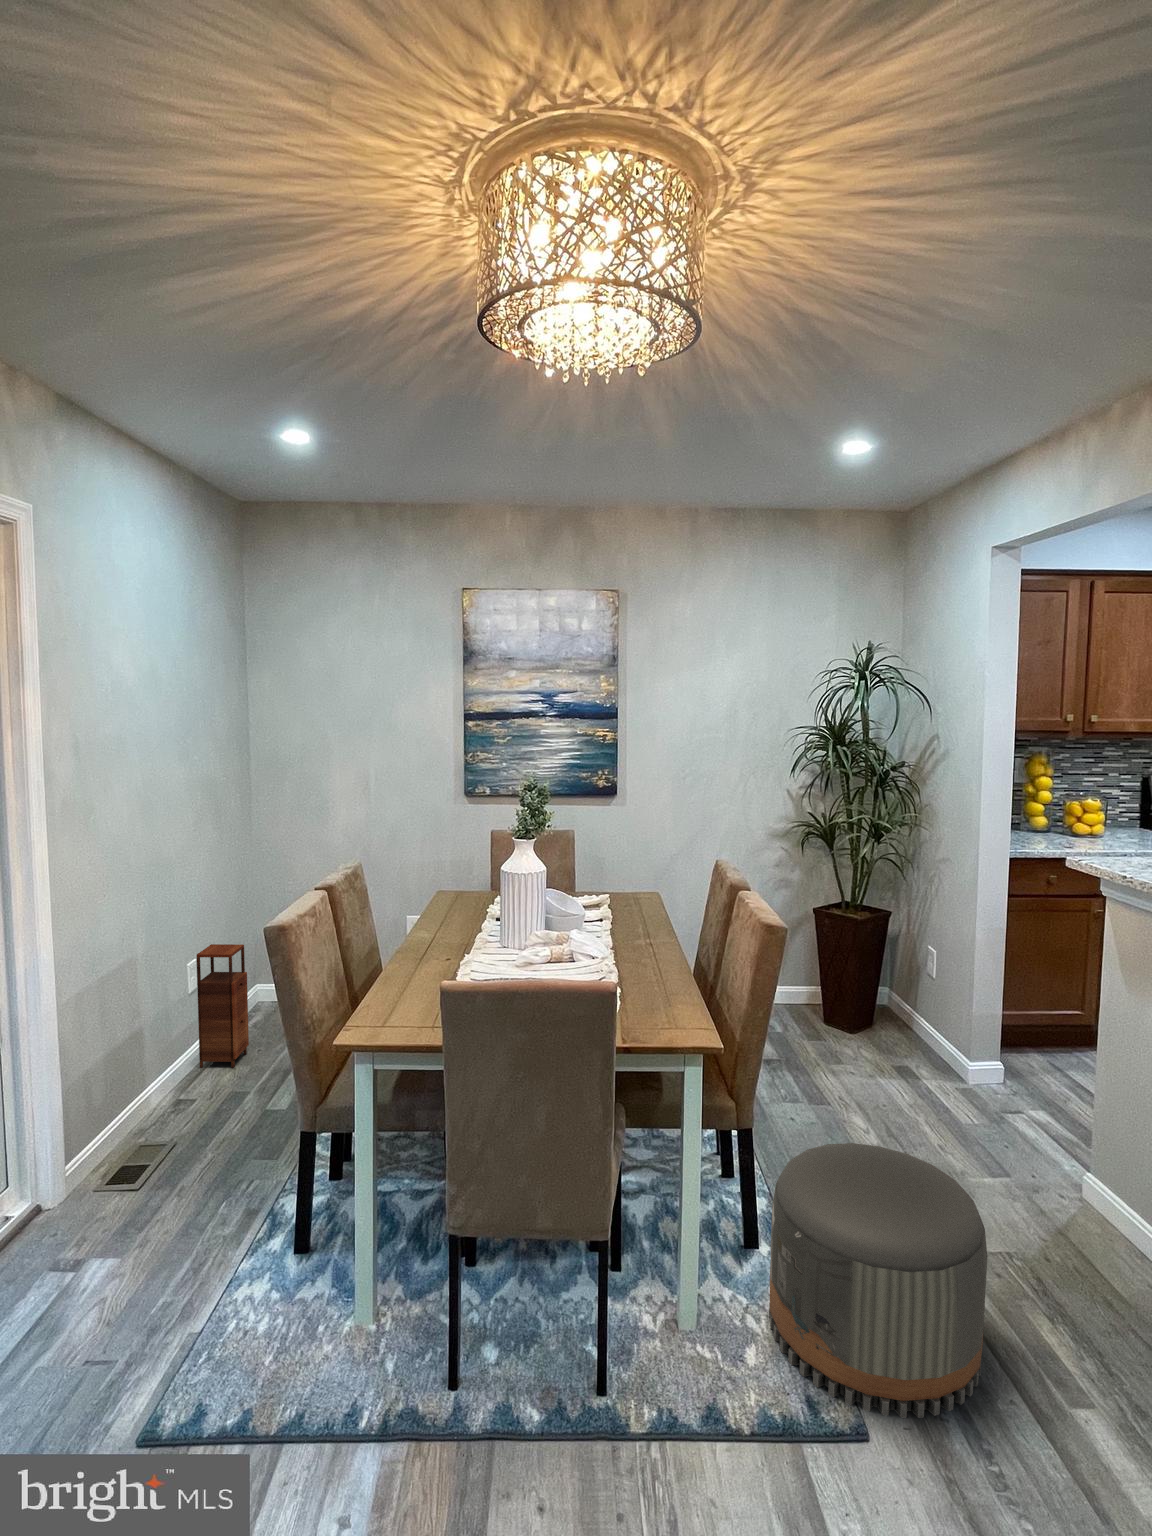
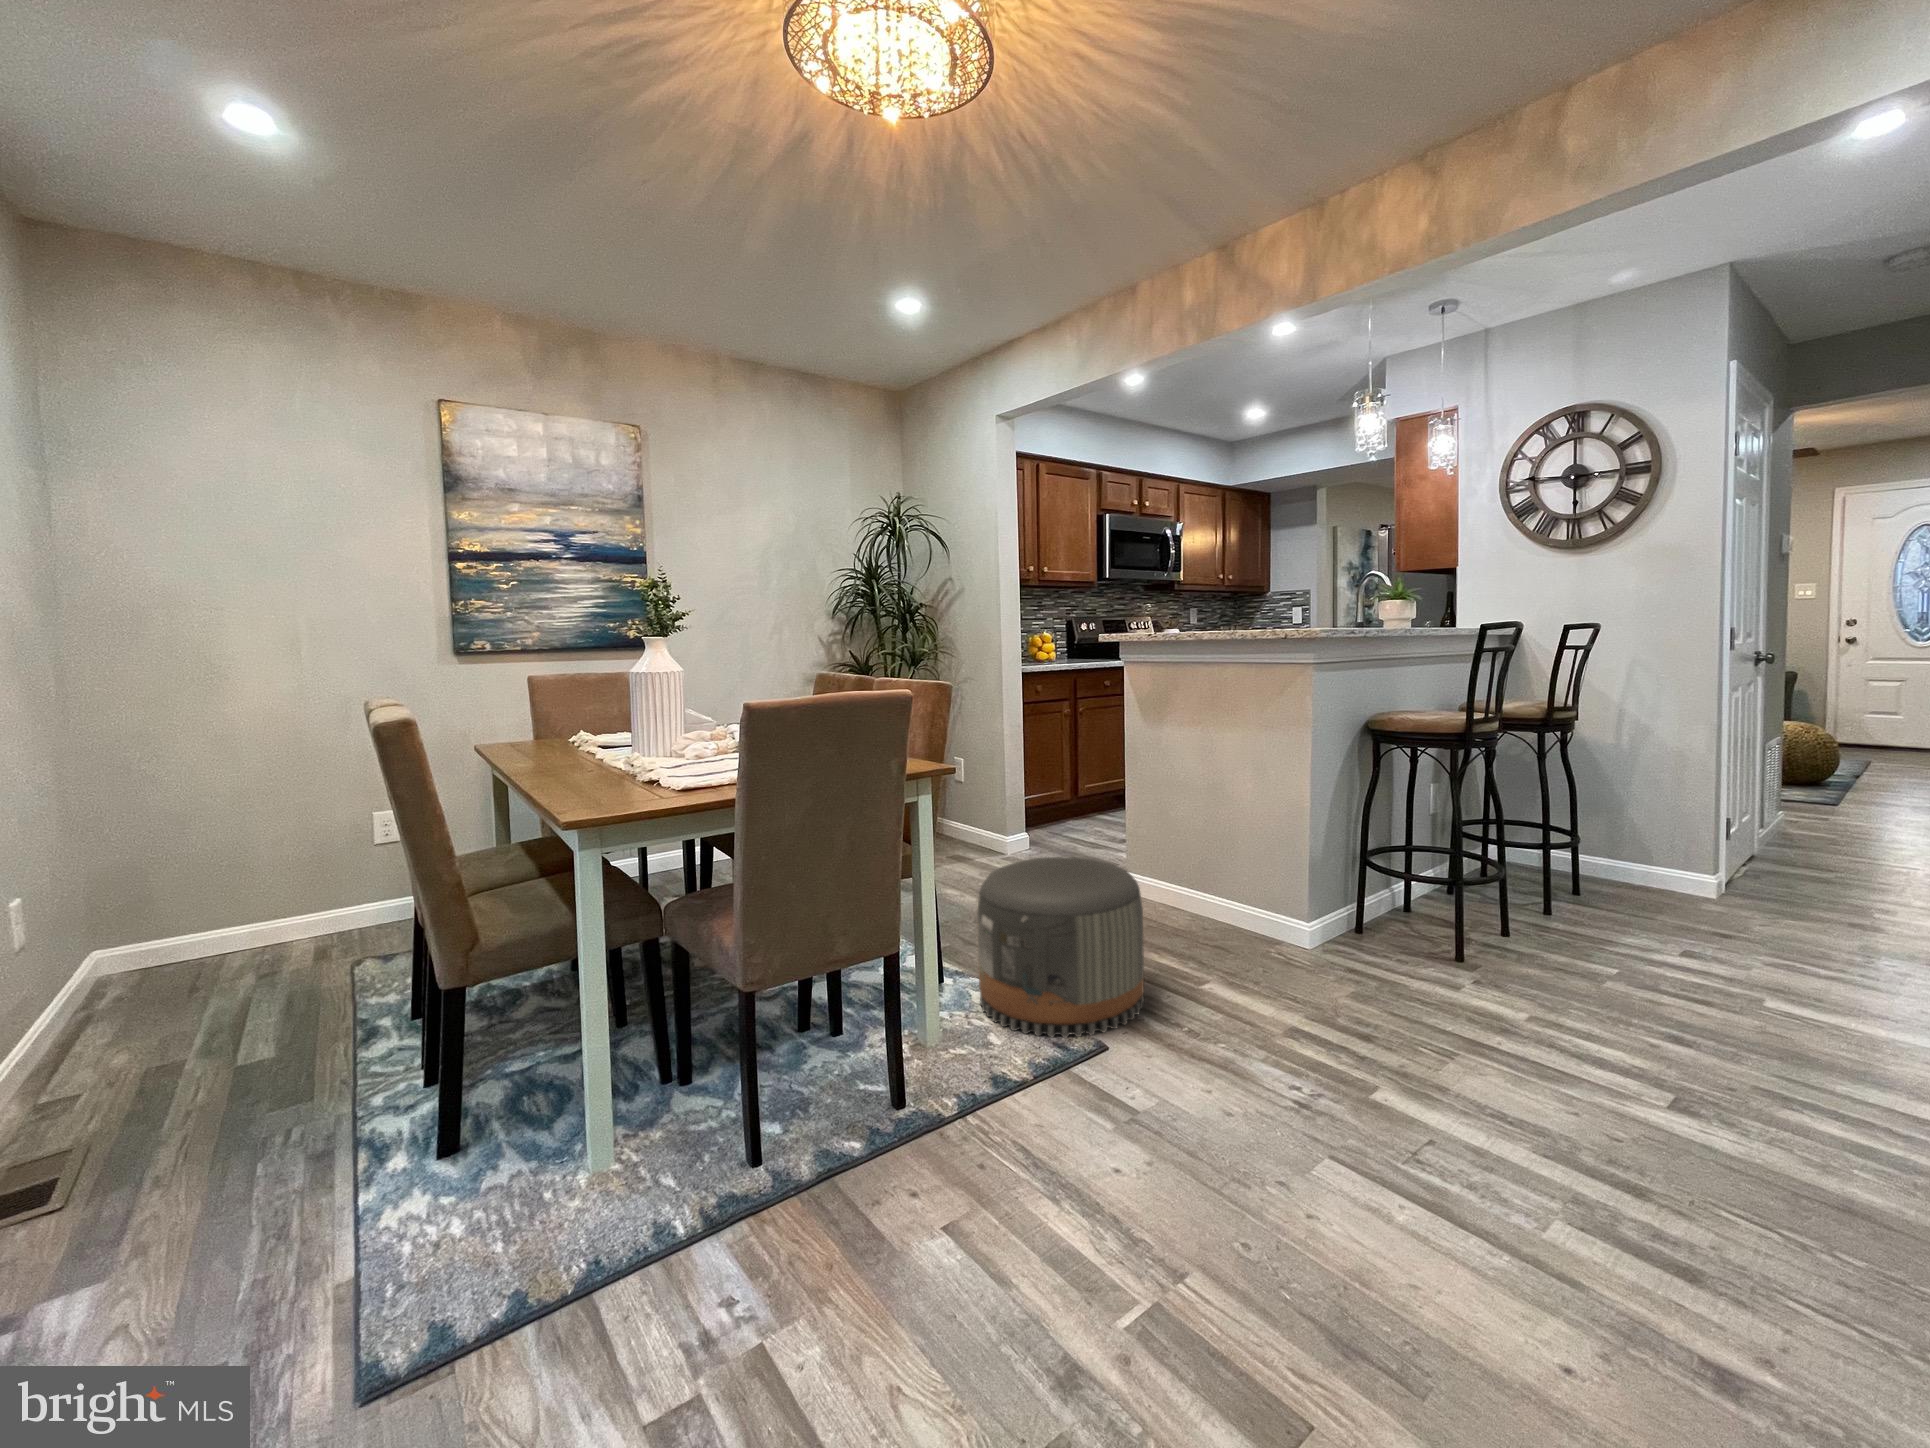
storage cabinet: present [197,944,249,1068] -> none [14,872,125,1079]

